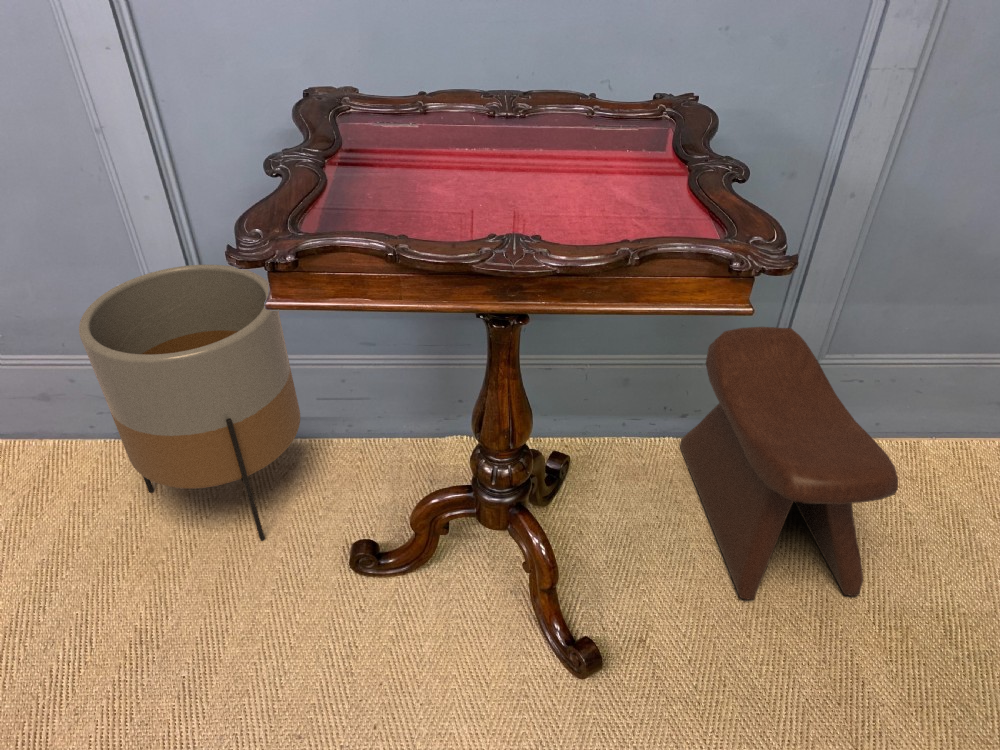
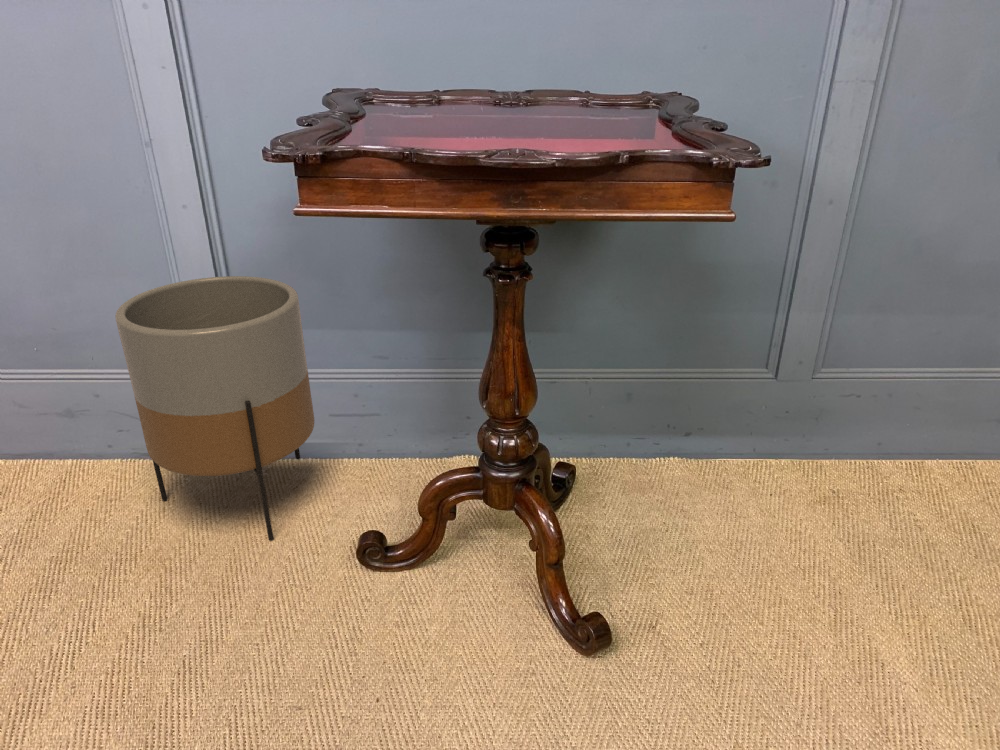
stool: present [680,327,898,600] -> none [684,337,895,590]

